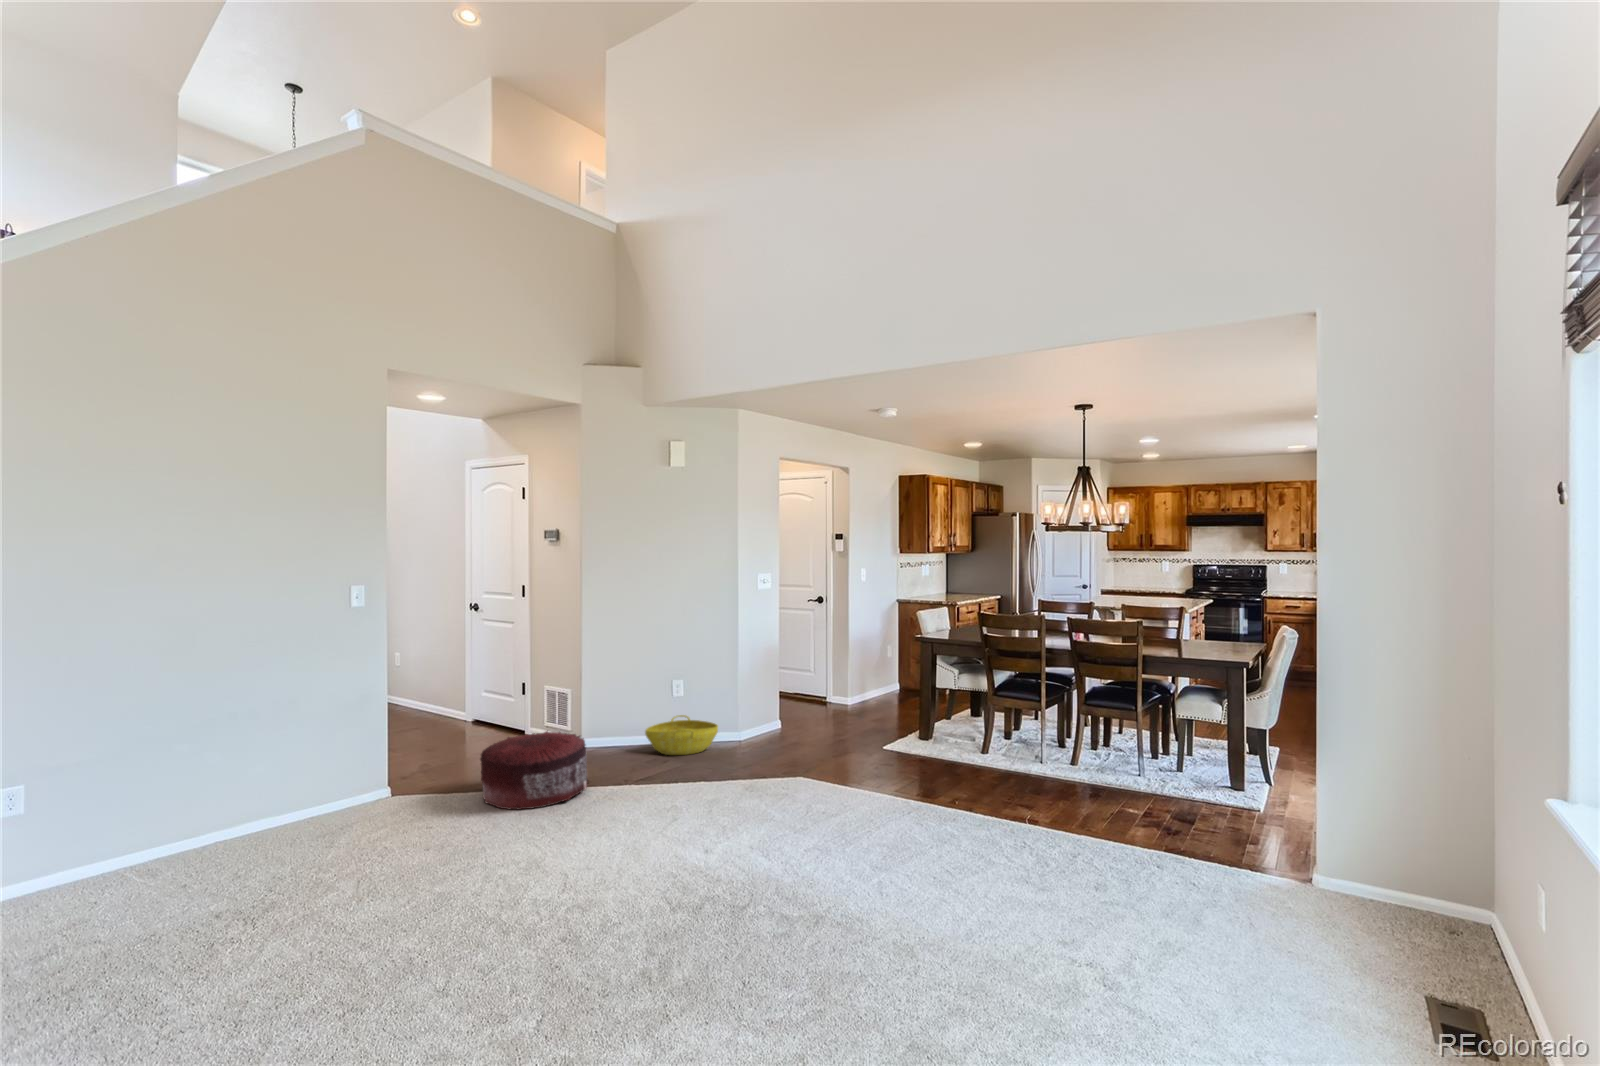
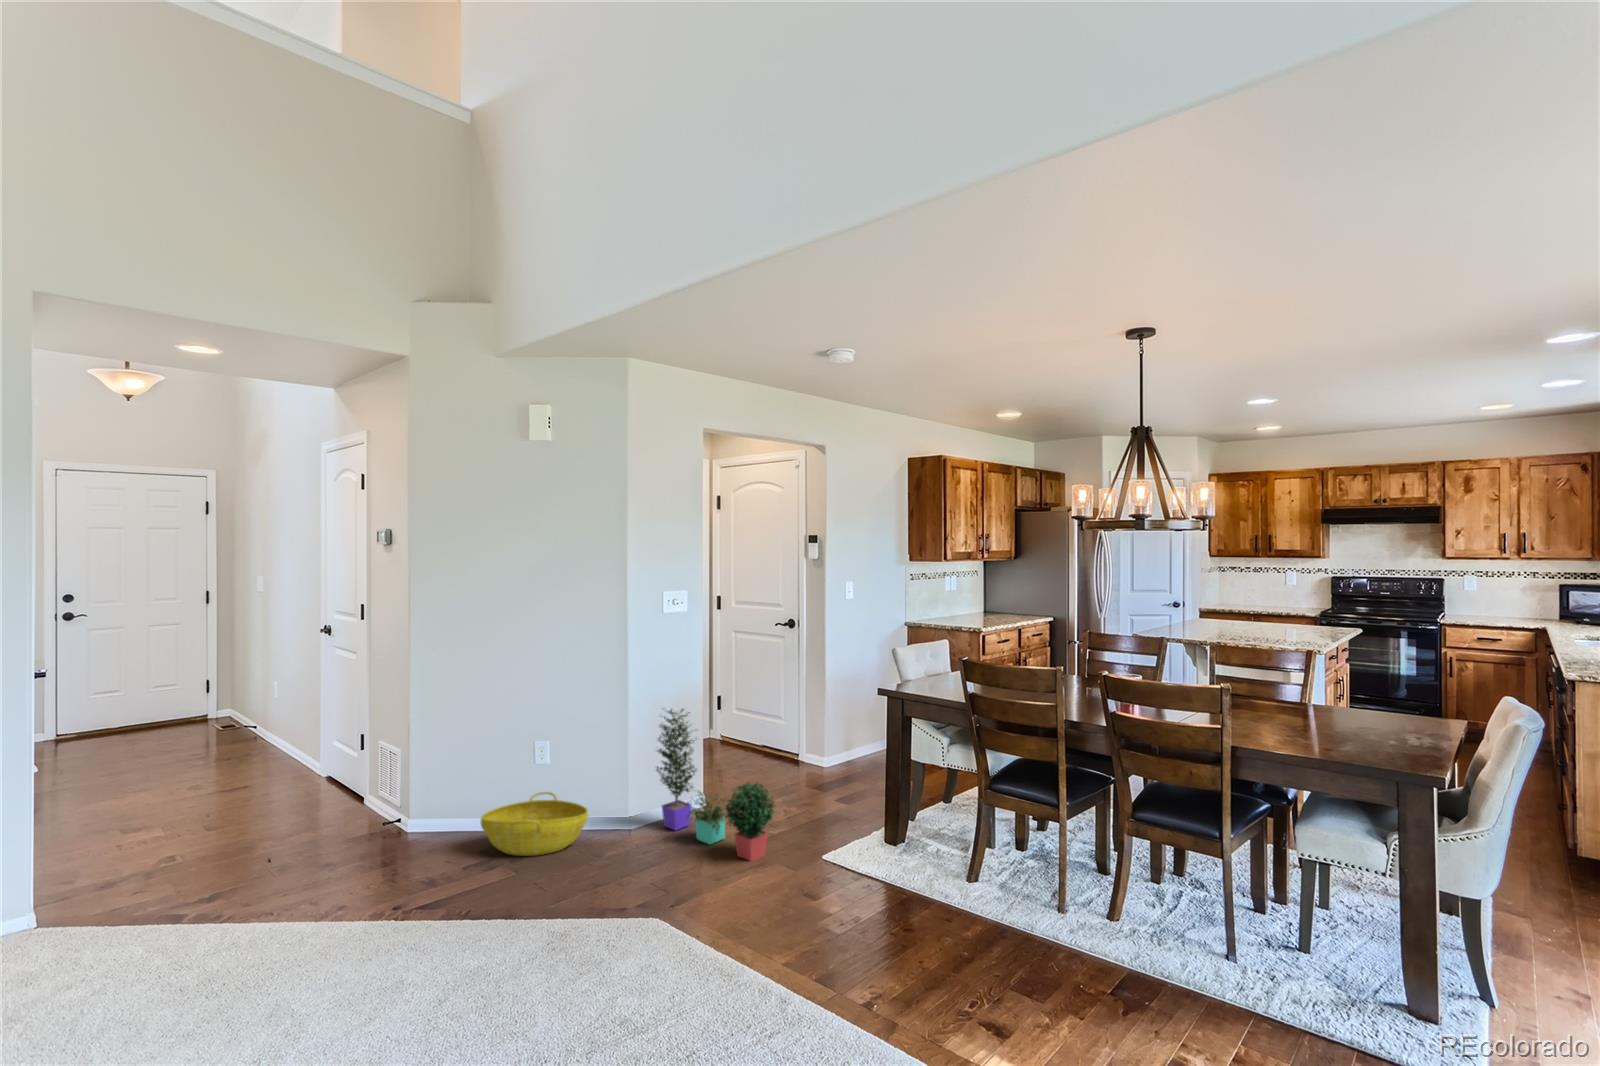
potted plant: none [755,655,852,752] -> present [657,708,775,861]
pouf: present [480,731,588,810] -> none [133,826,337,972]

